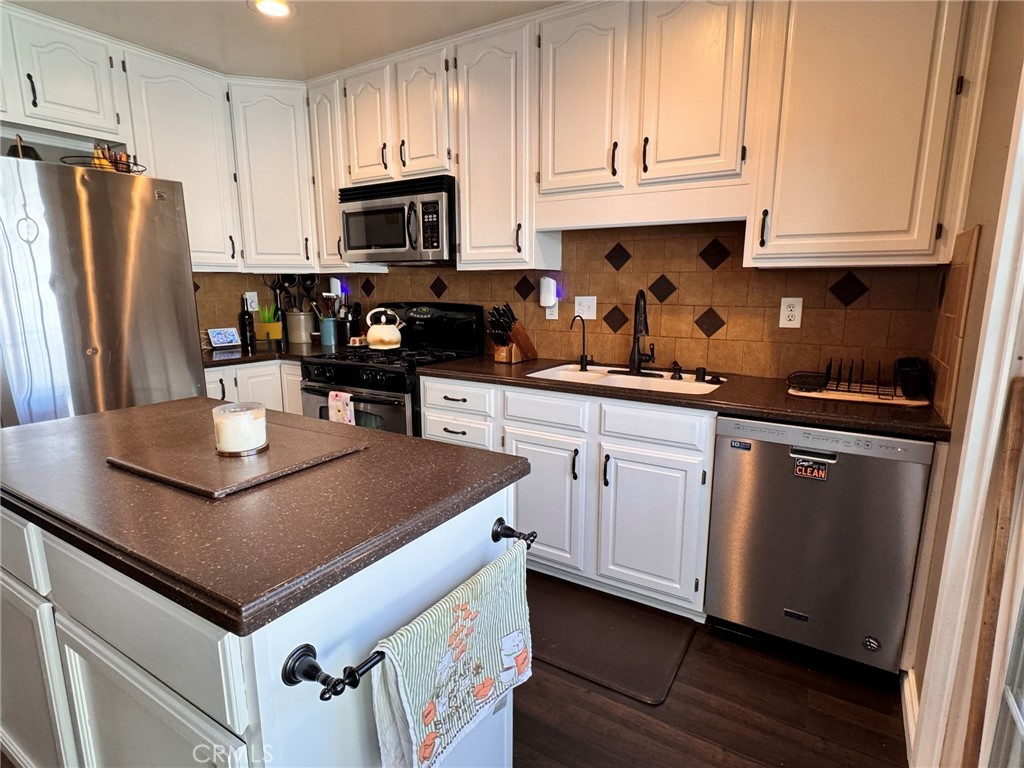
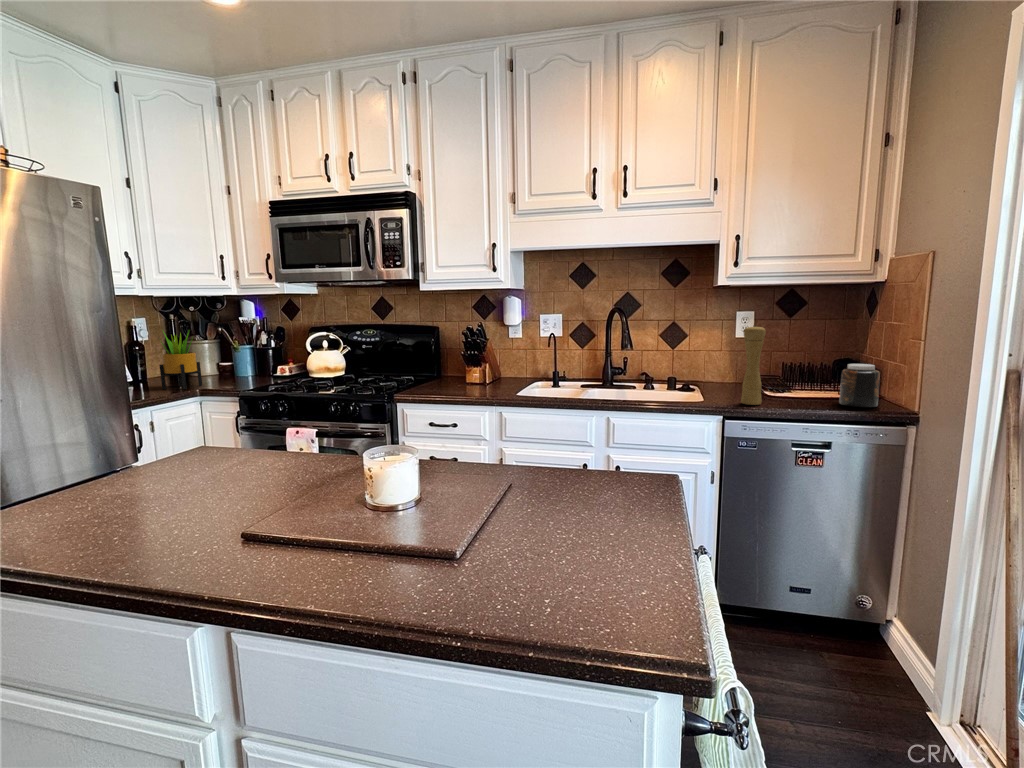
pepper mill: none [744,314,773,402] -> present [741,326,766,405]
jar: none [864,363,915,416] -> present [839,364,880,407]

